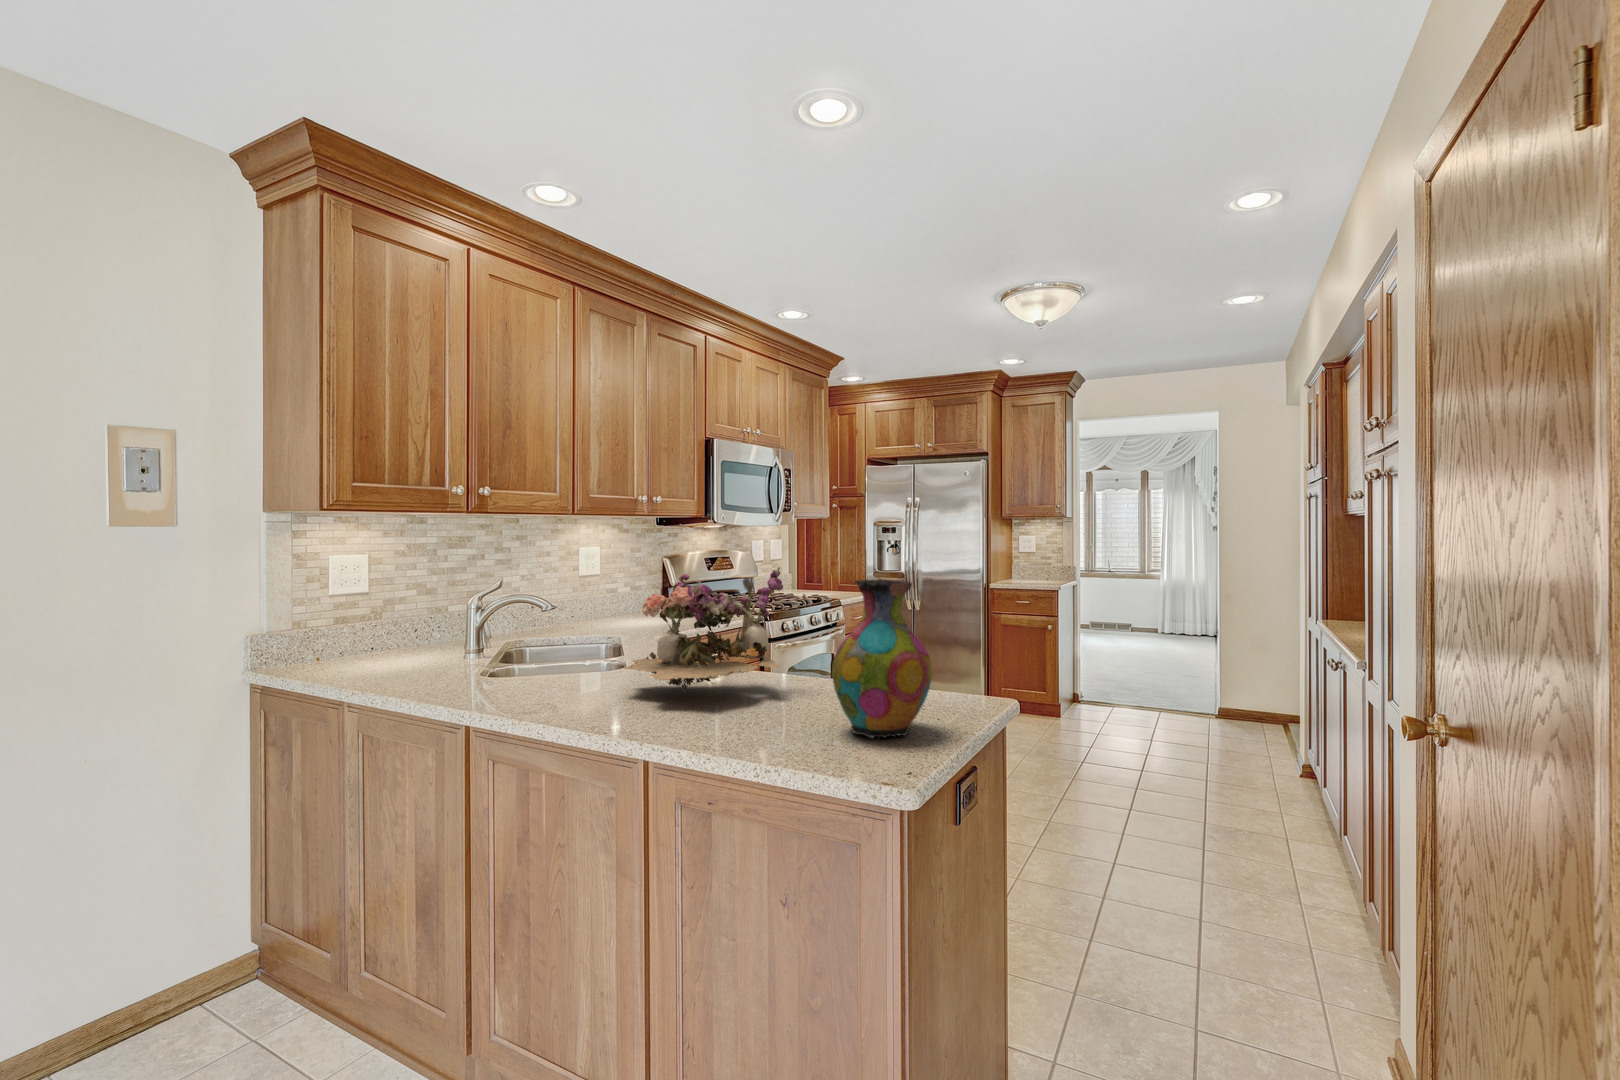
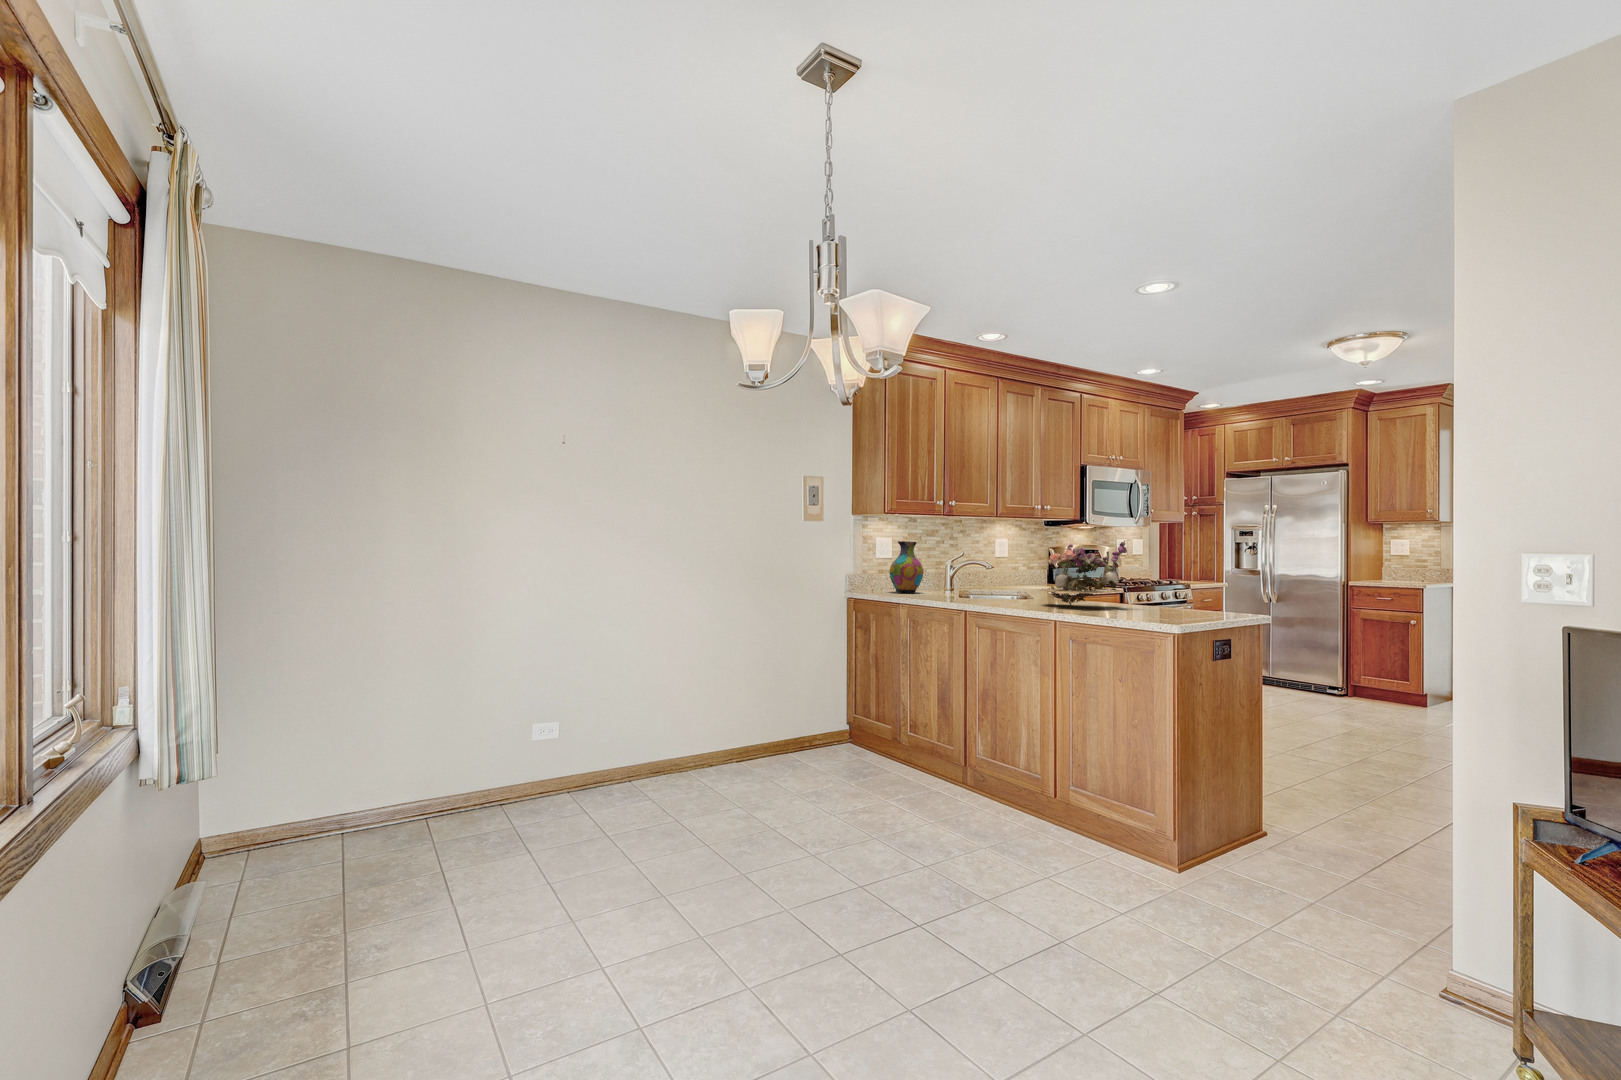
vase: present [832,579,932,738] -> present [890,541,923,593]

